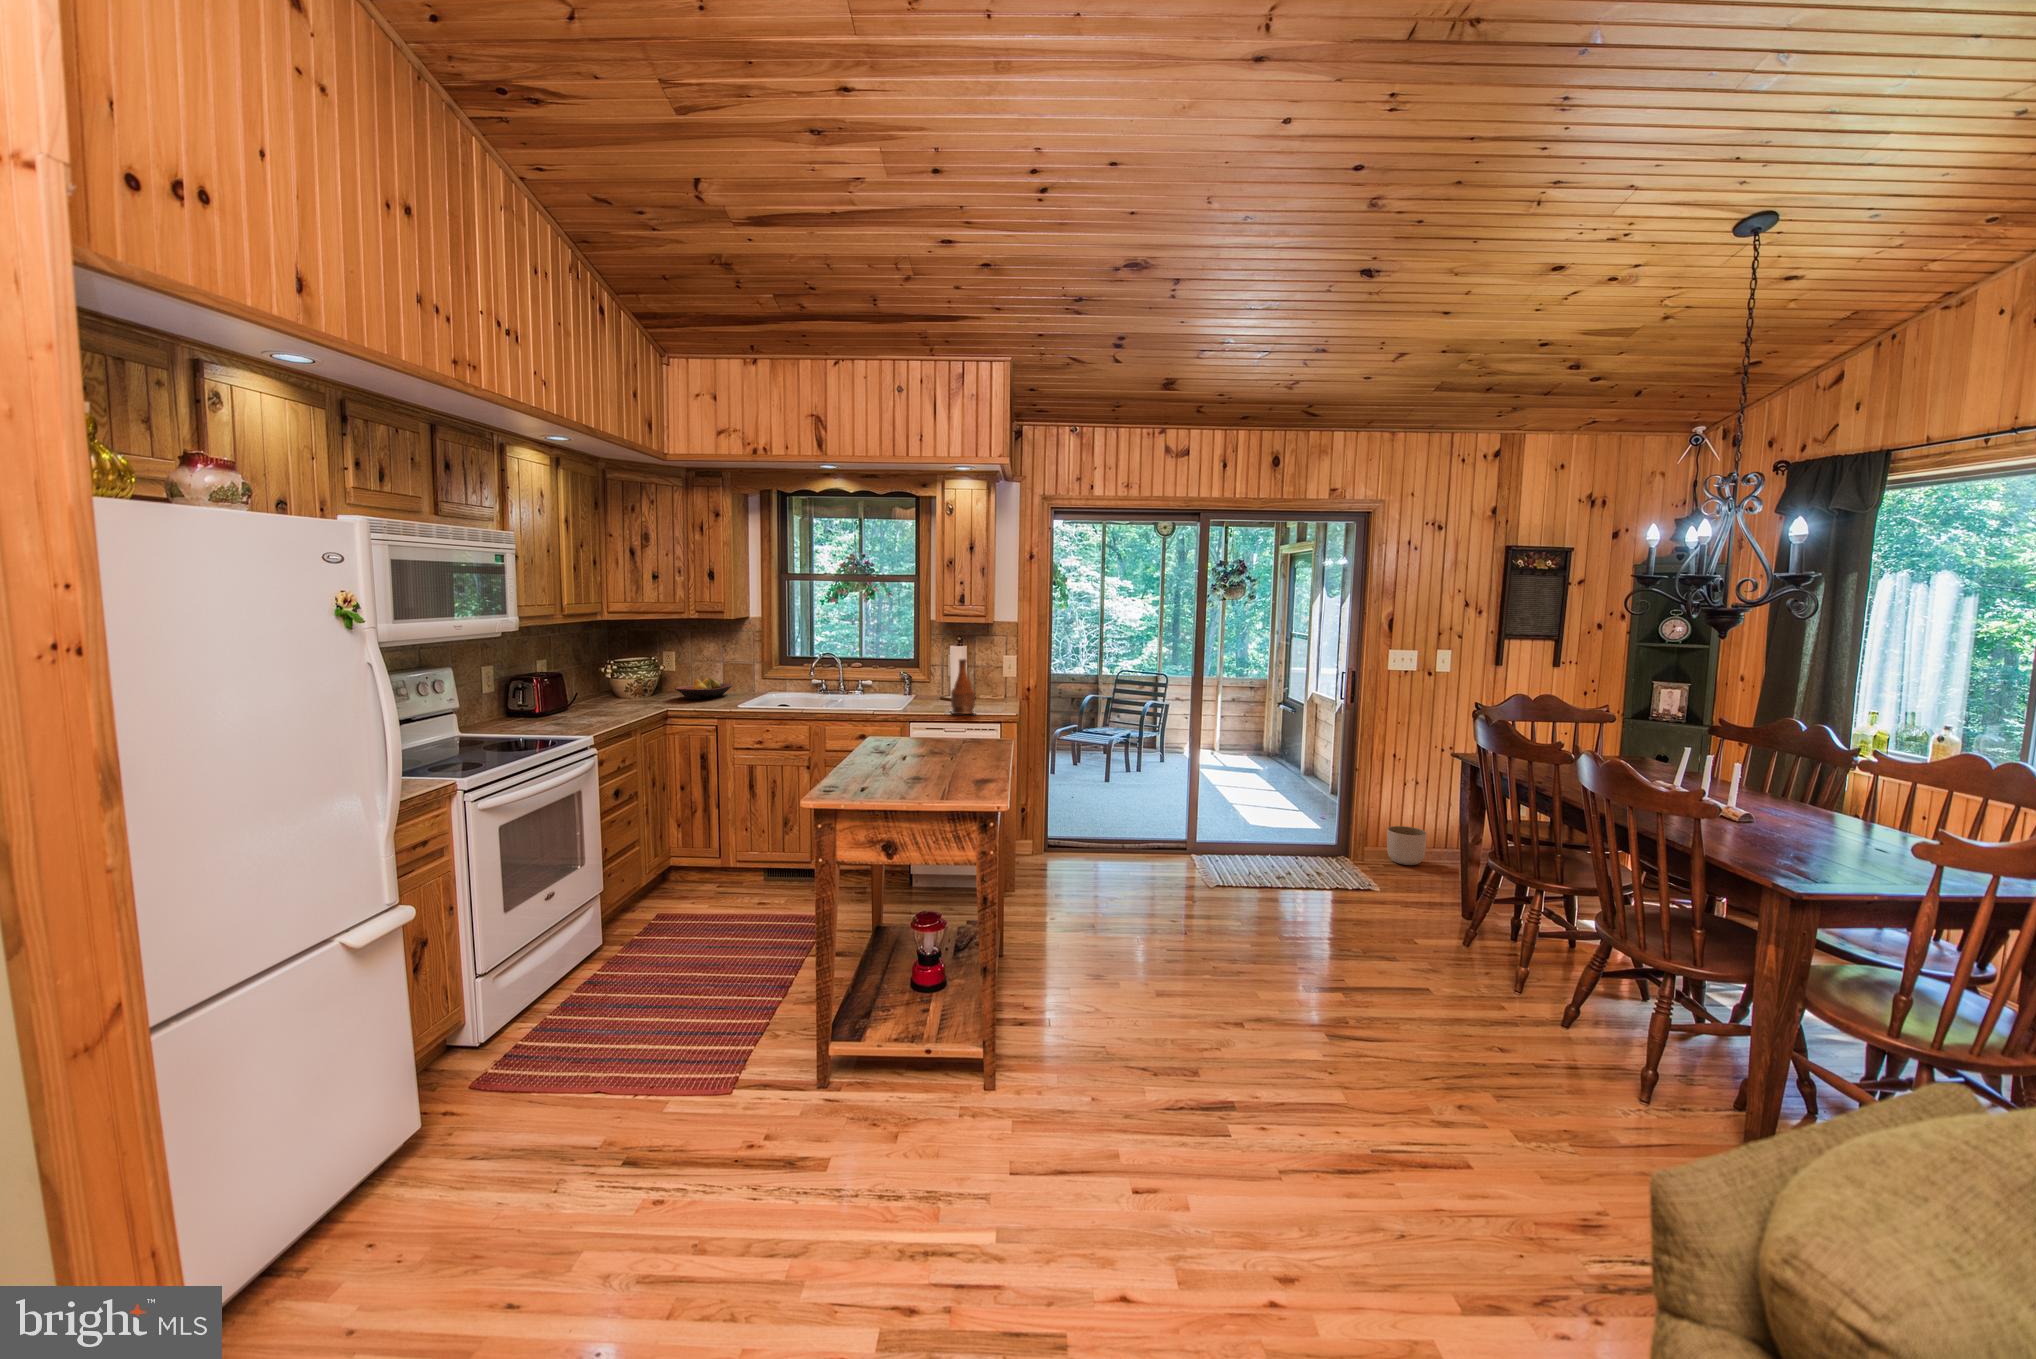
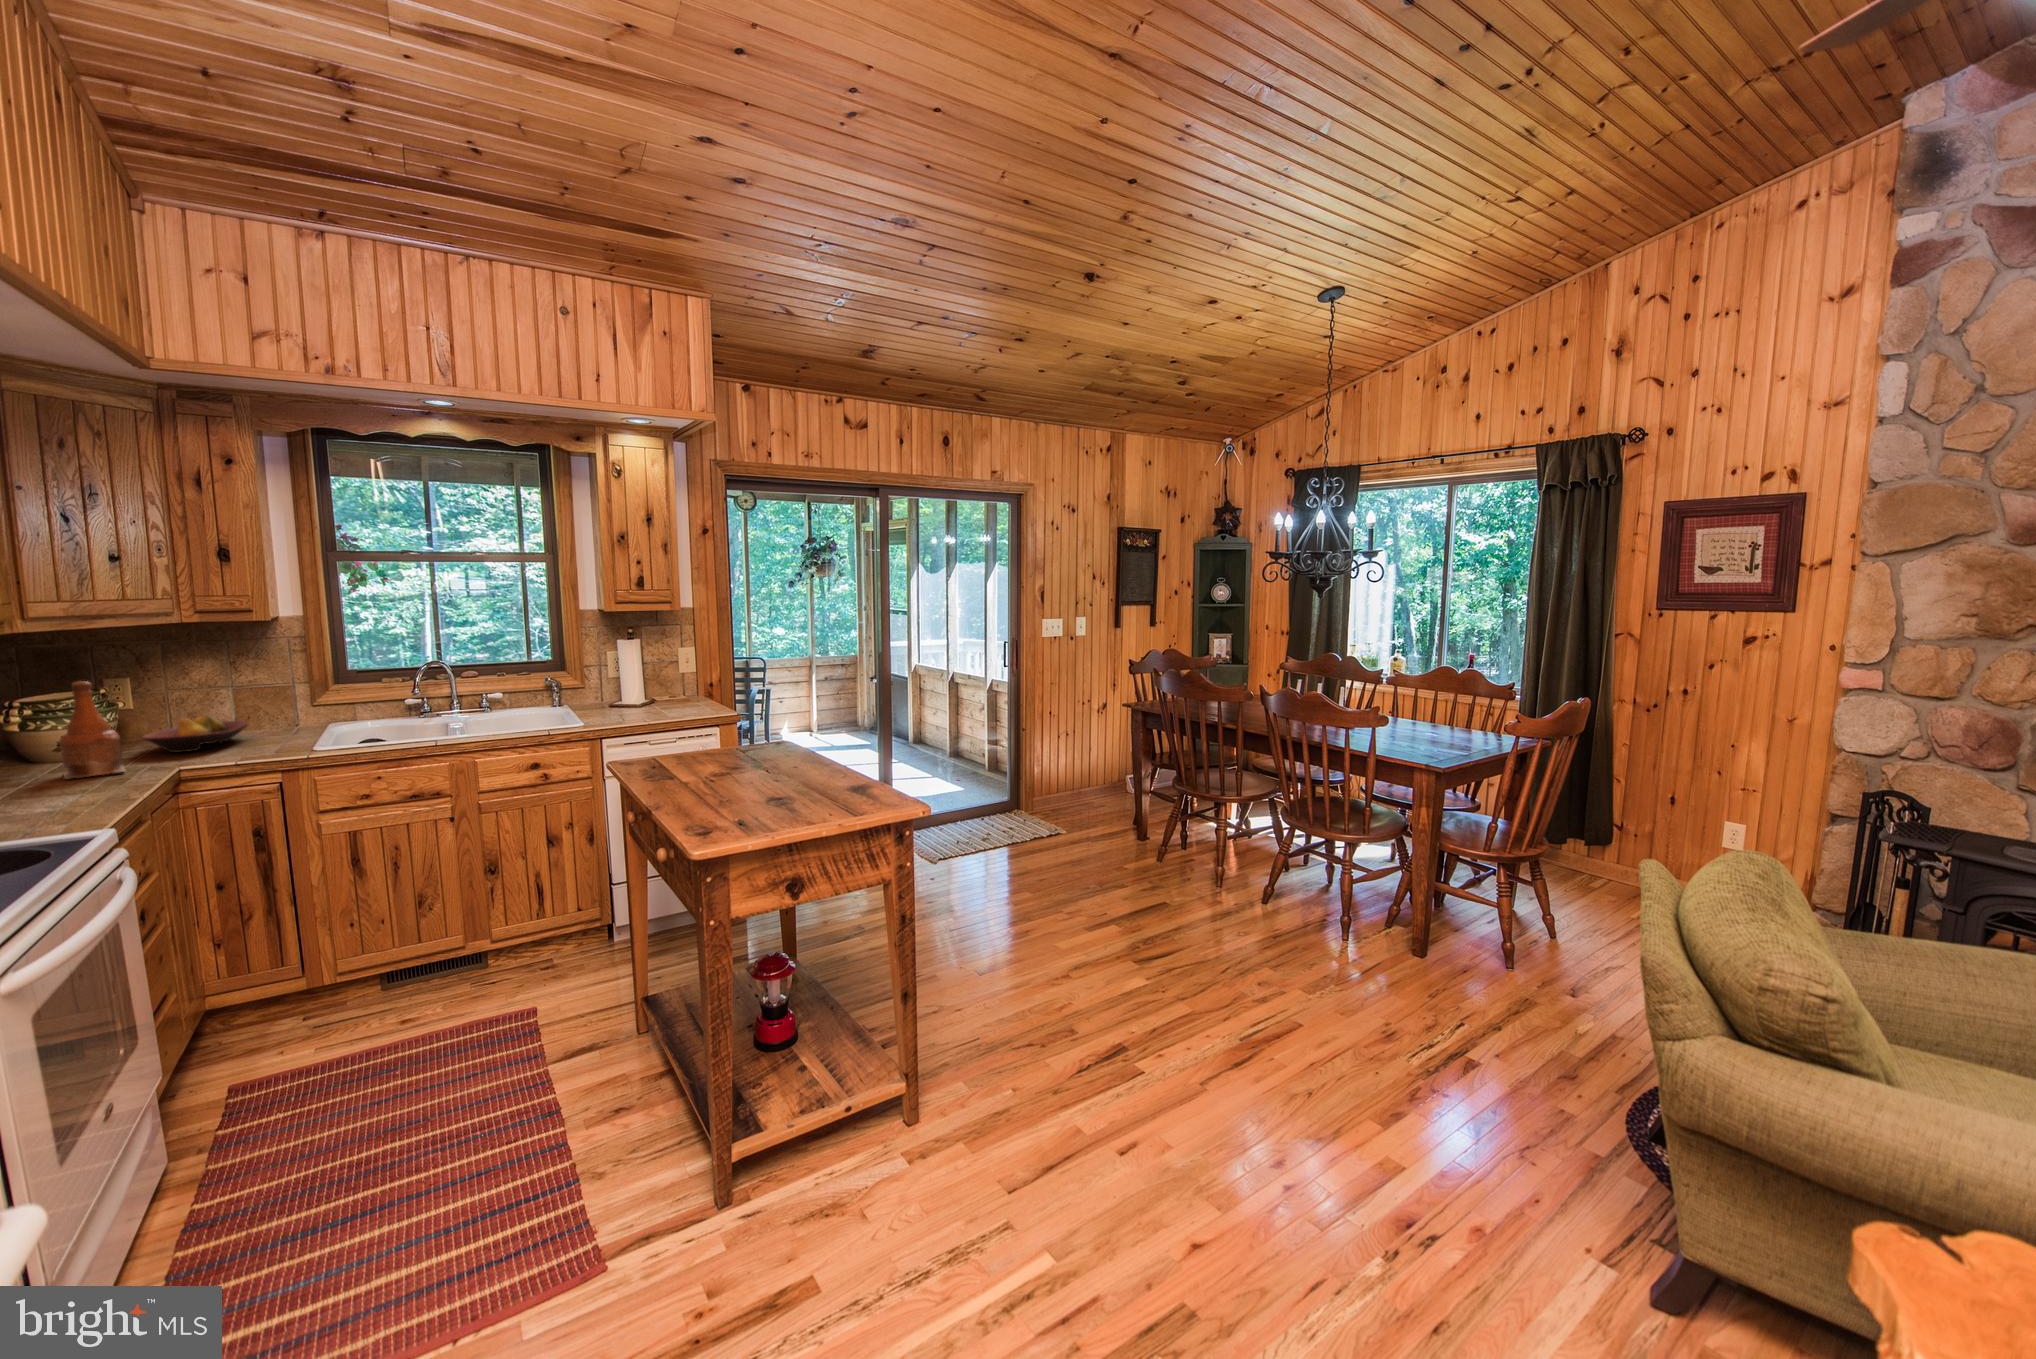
bottle: present [951,658,975,714] -> present [59,681,126,779]
planter: present [1387,826,1427,865] -> none [1056,777,1088,811]

